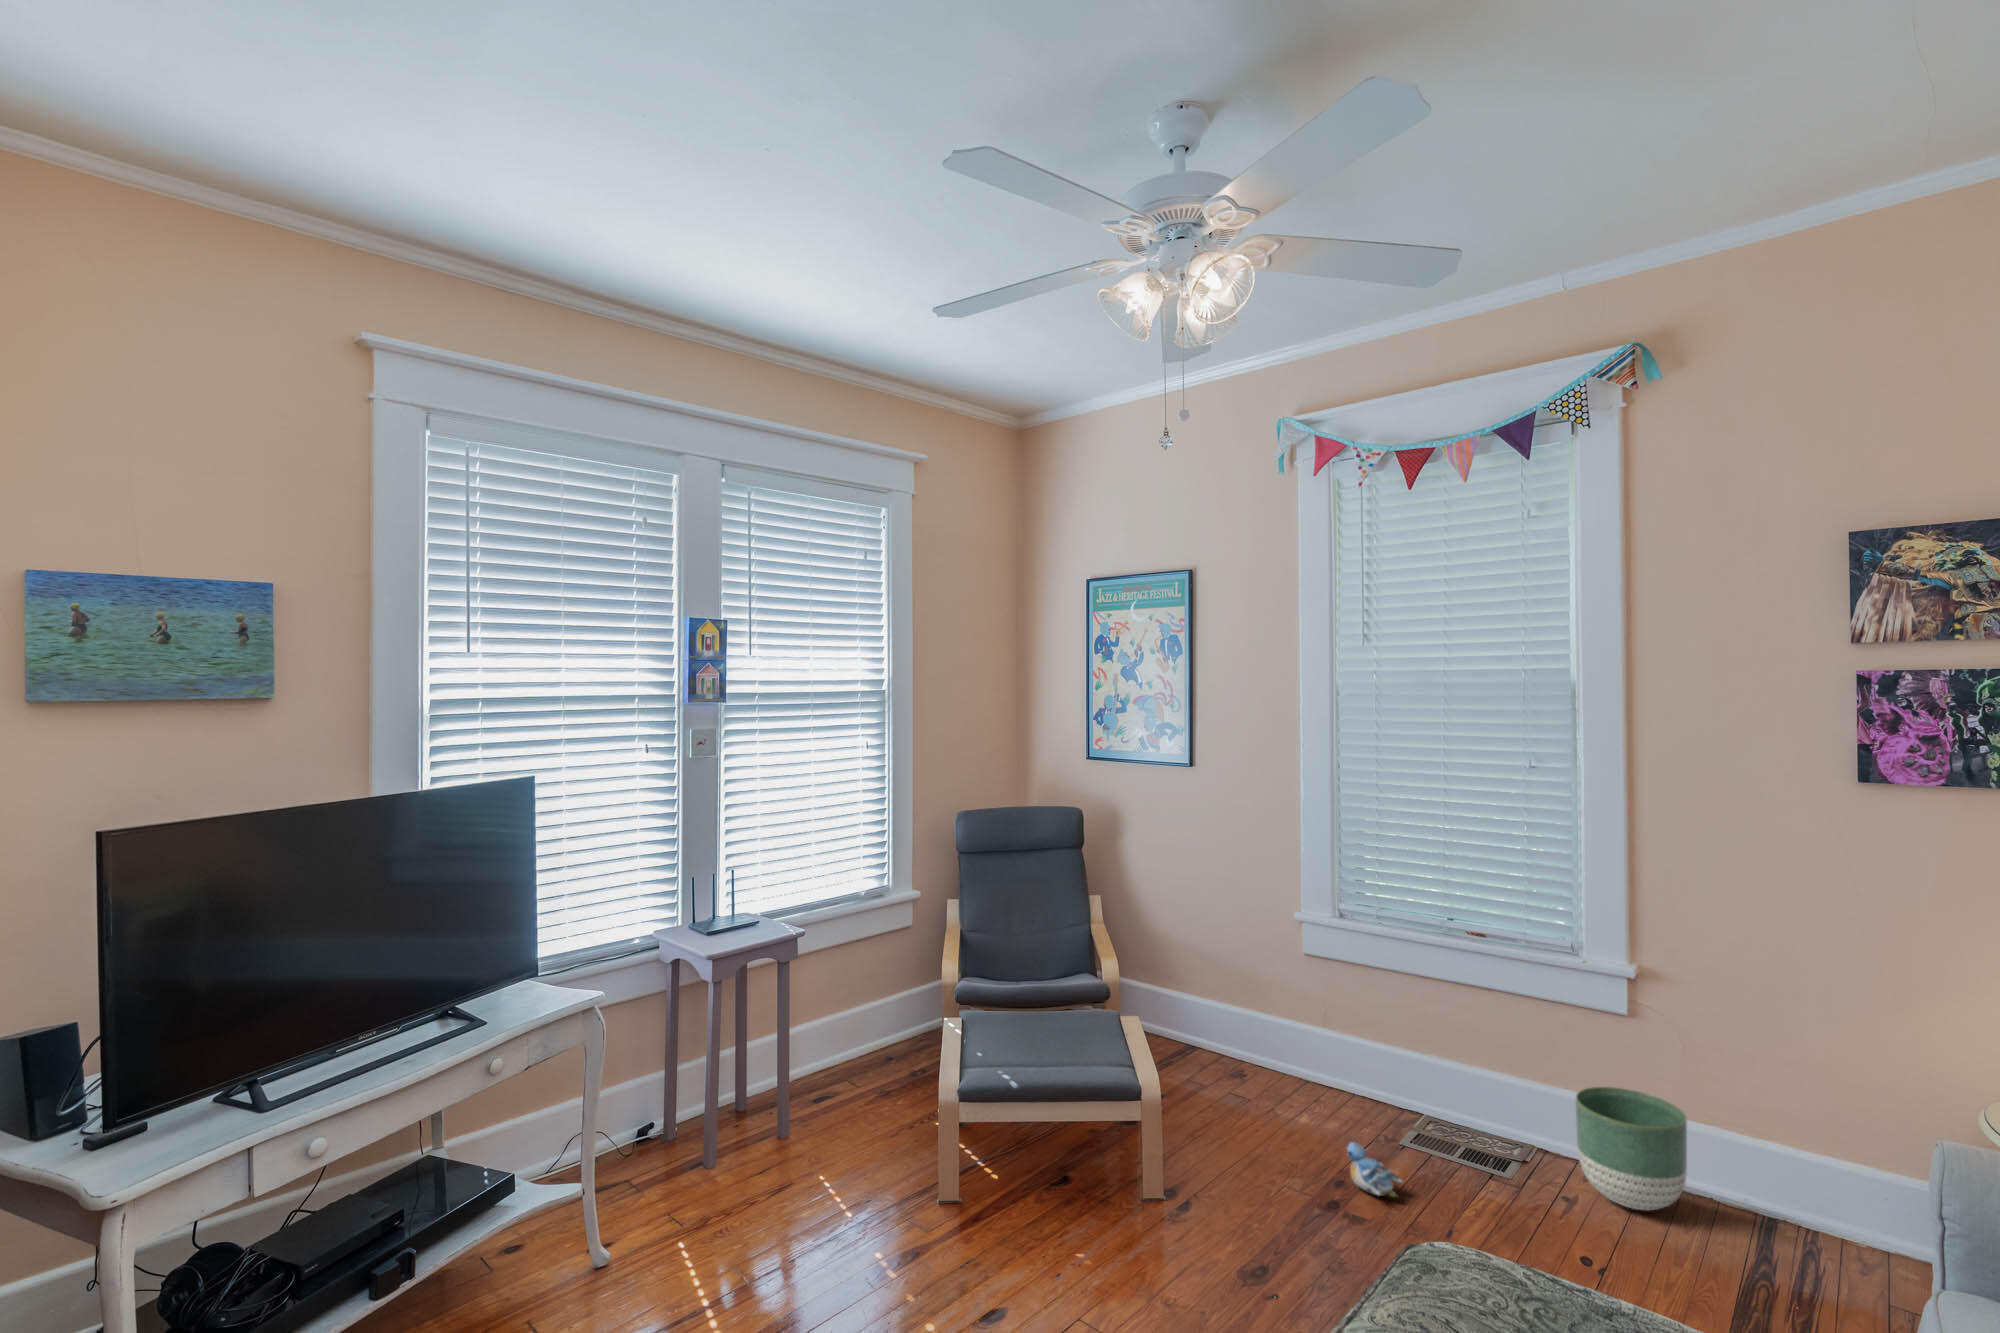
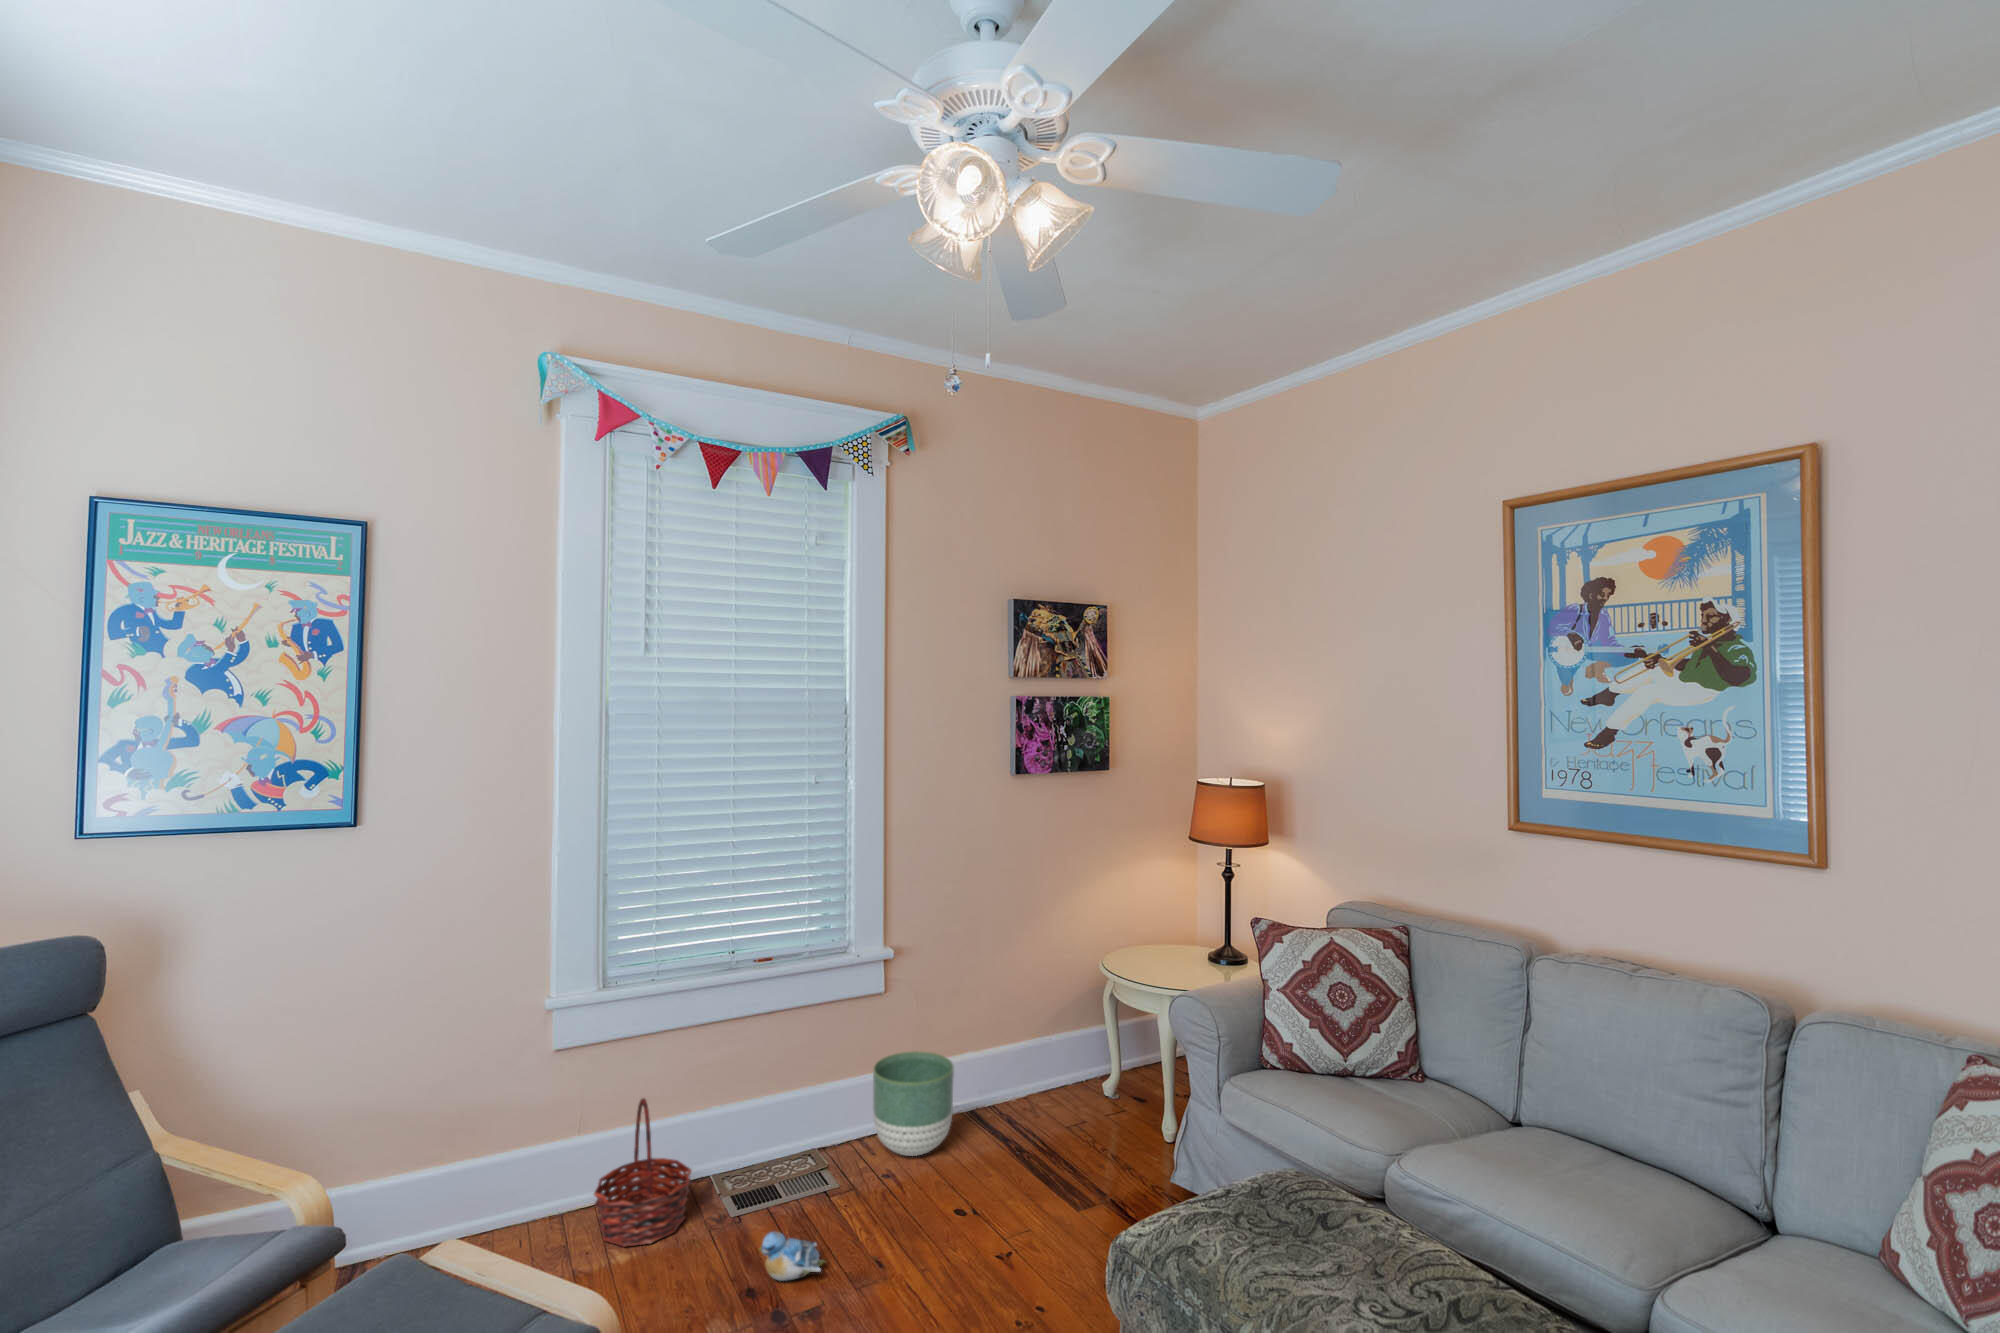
basket: none [1303,1010,1383,1126] -> present [594,1098,692,1246]

